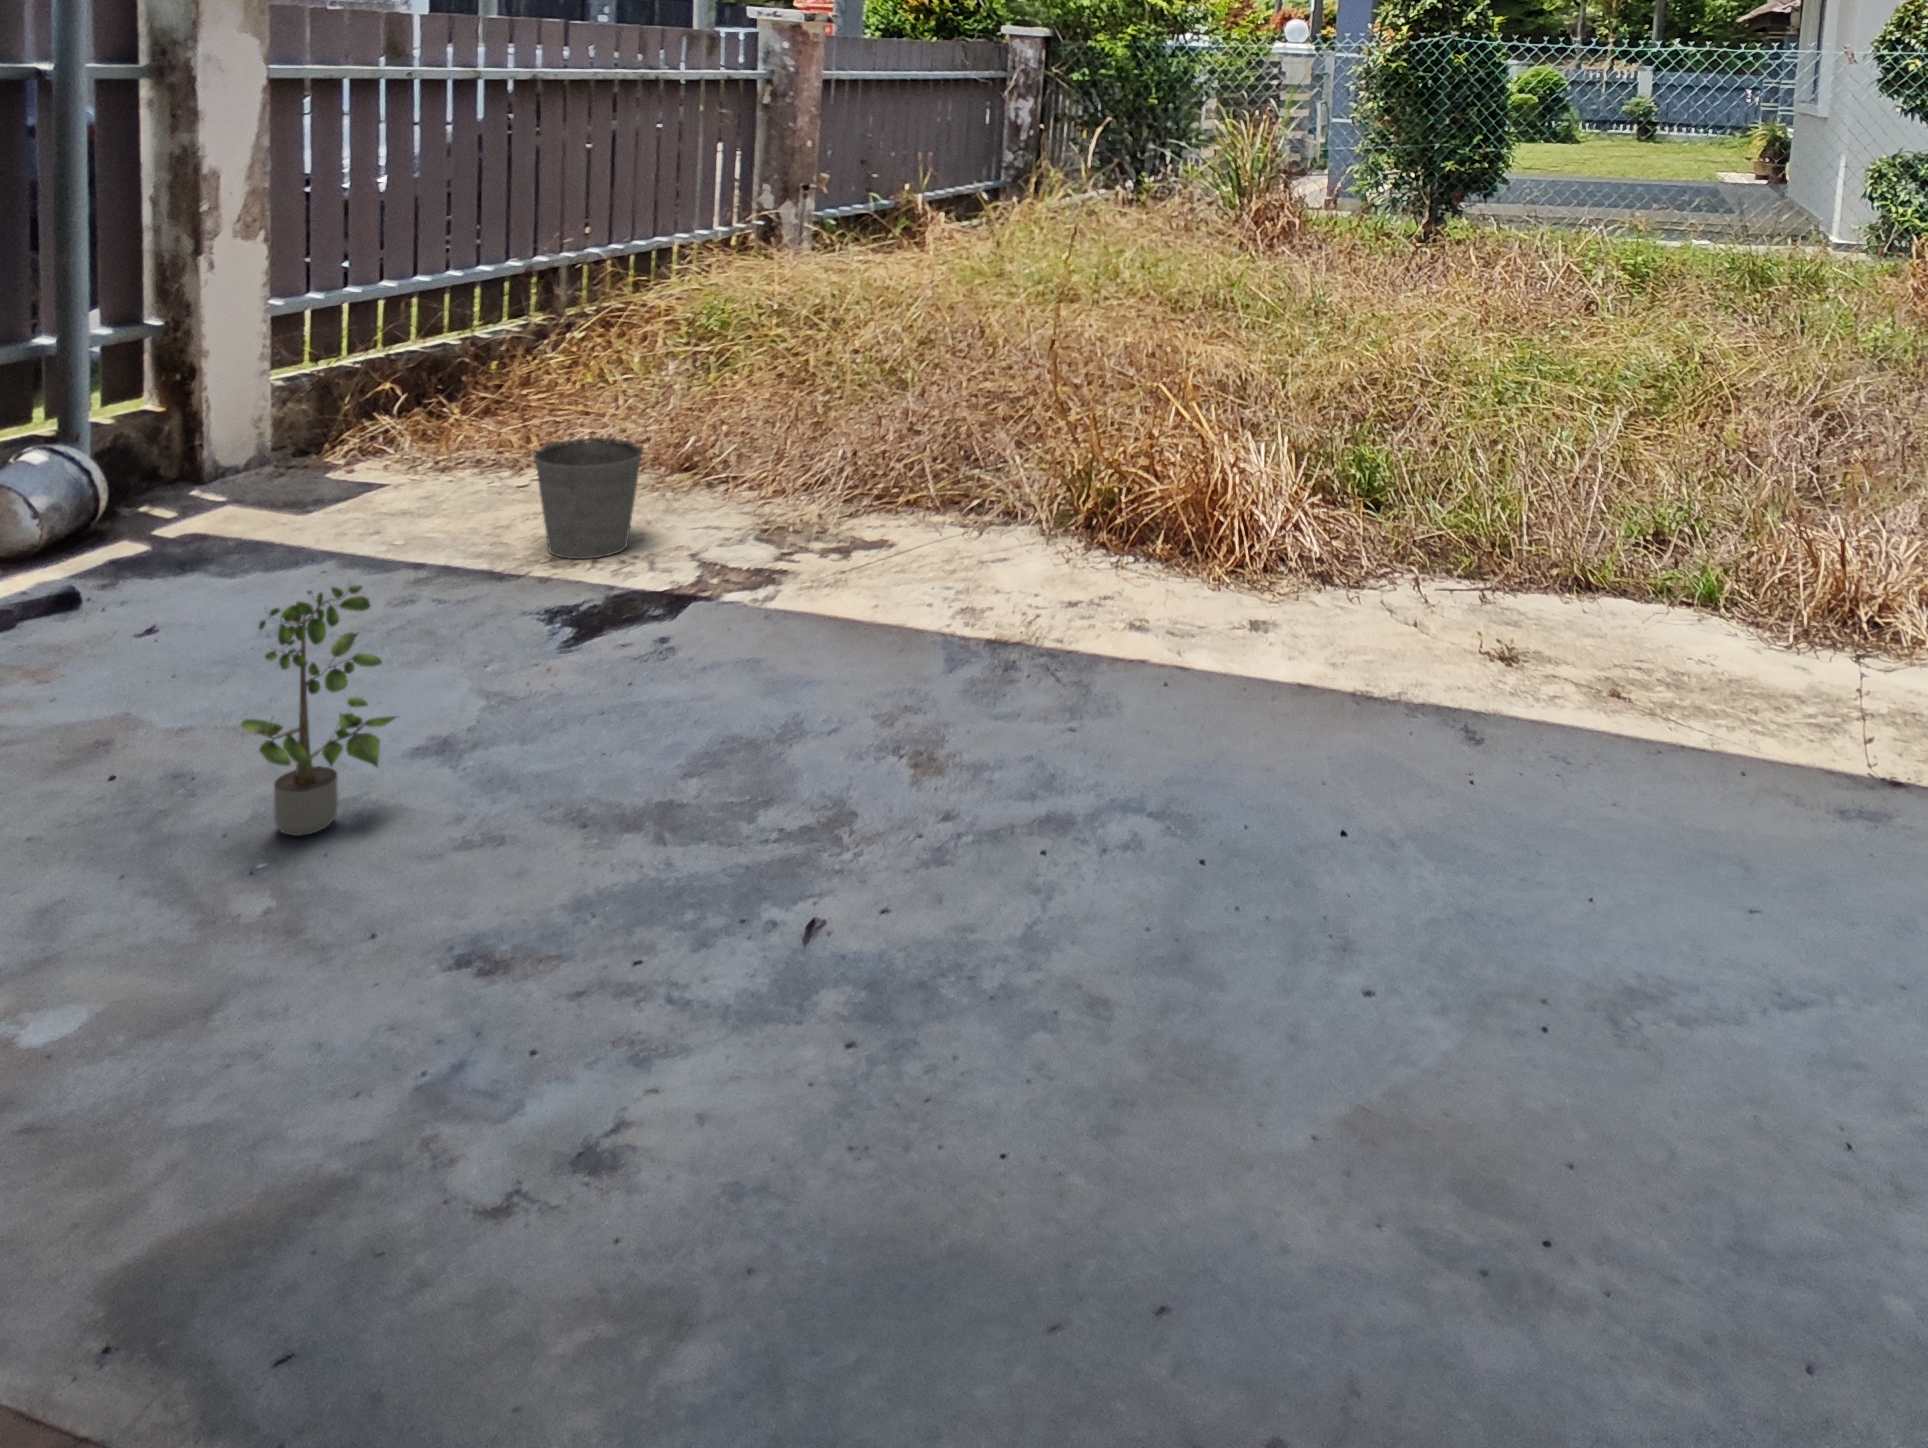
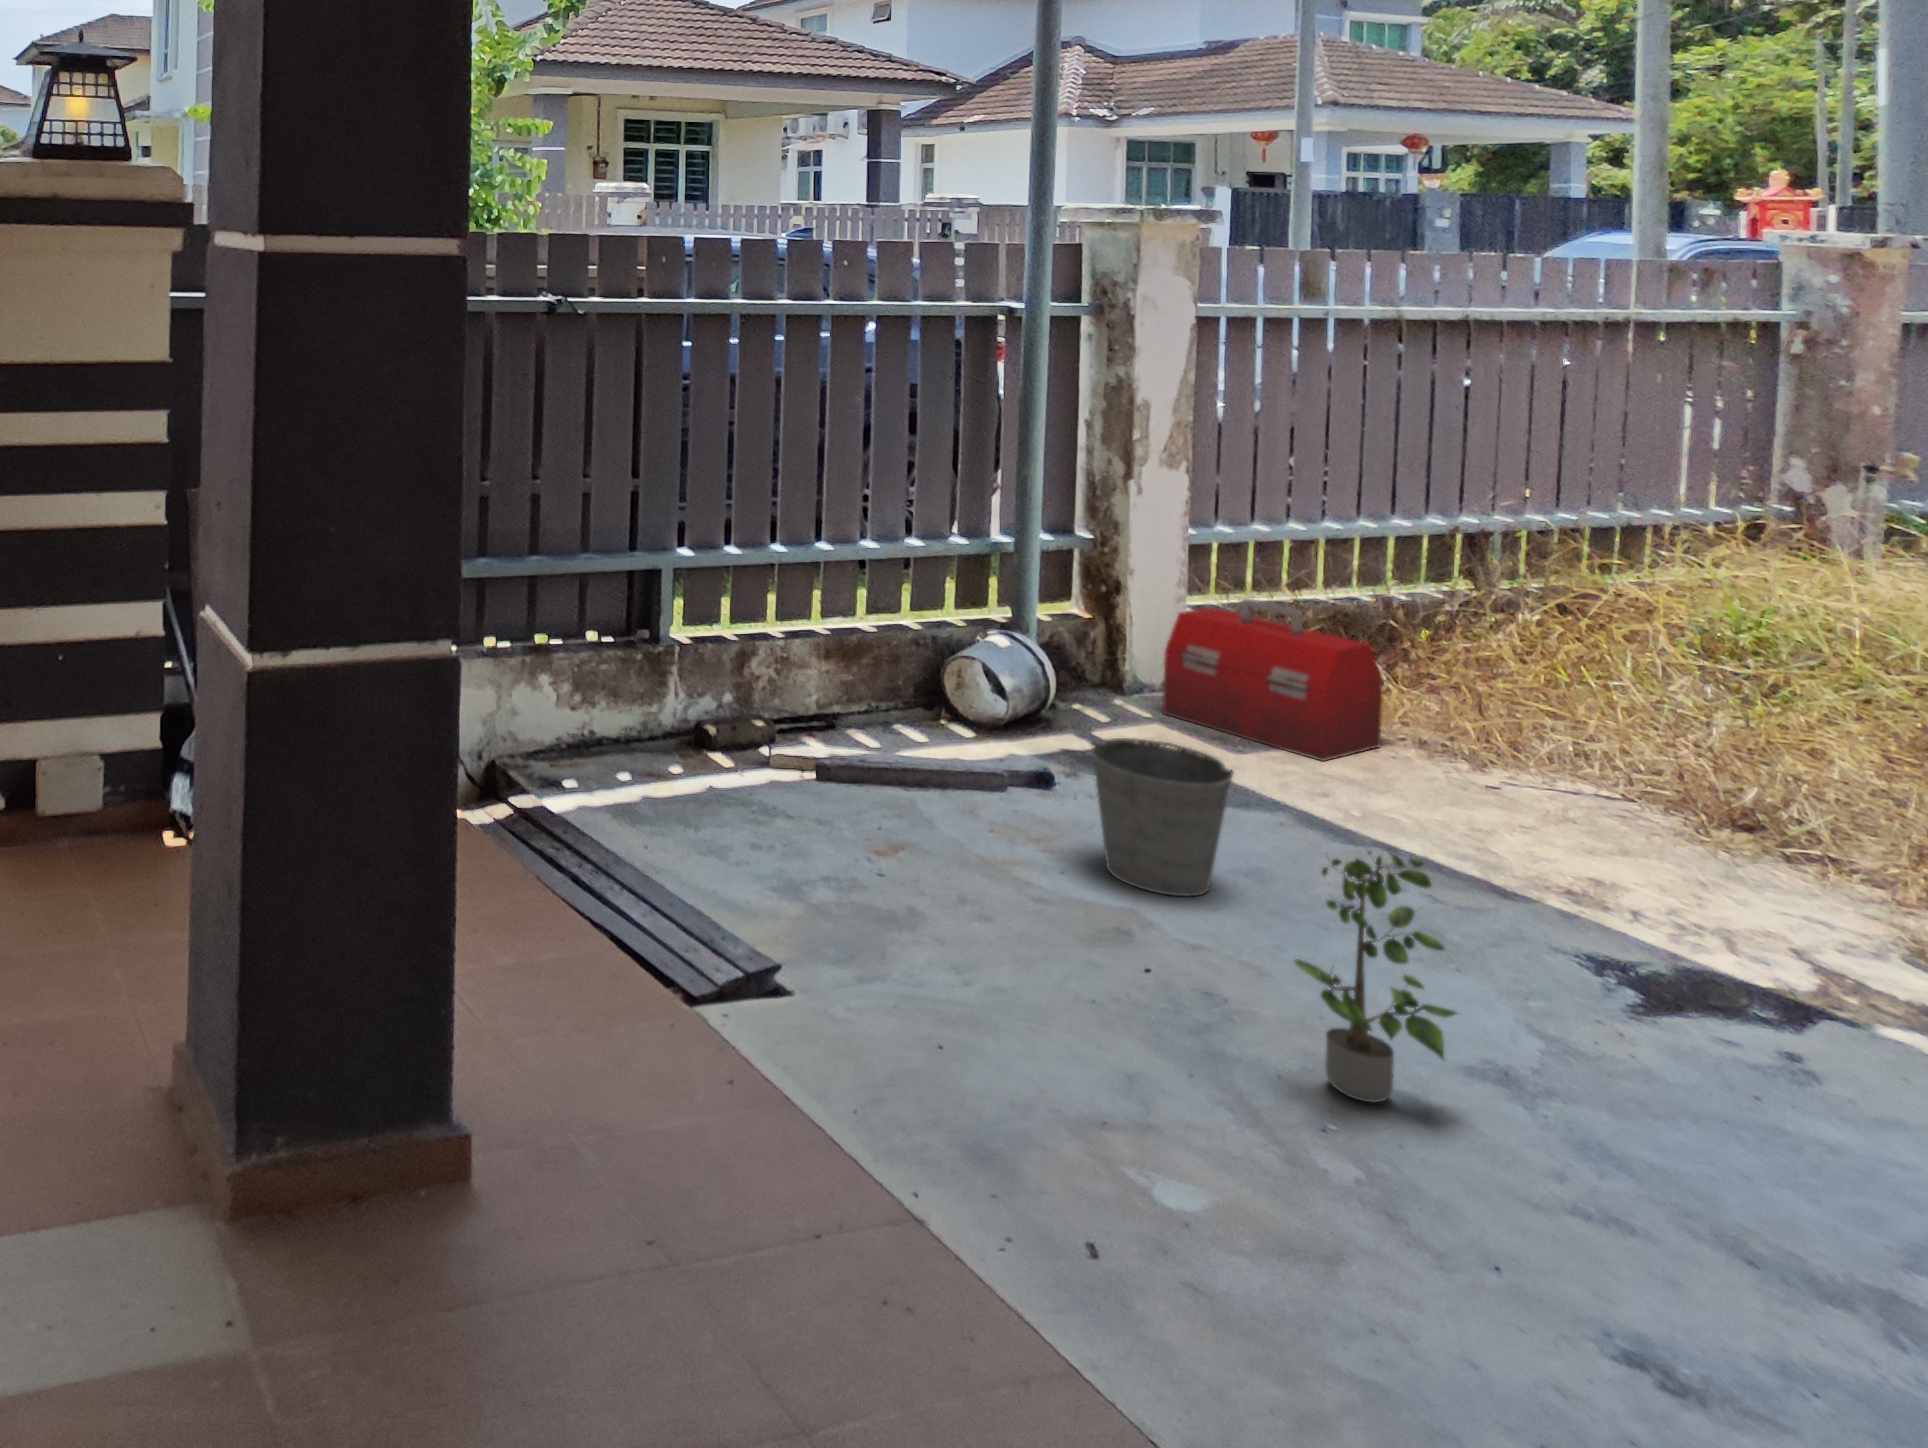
toolbox: none [245,360,448,502] -> present [1163,599,1383,761]
bucket: present [533,438,643,559] -> present [1091,738,1234,896]

